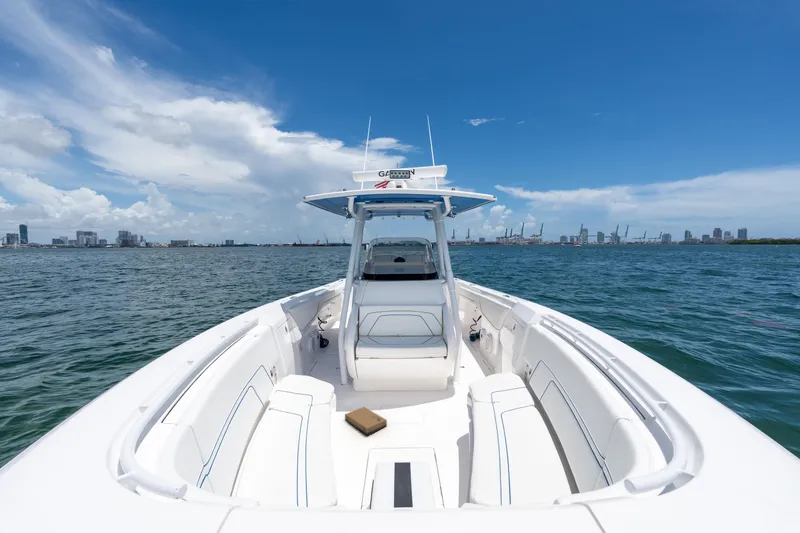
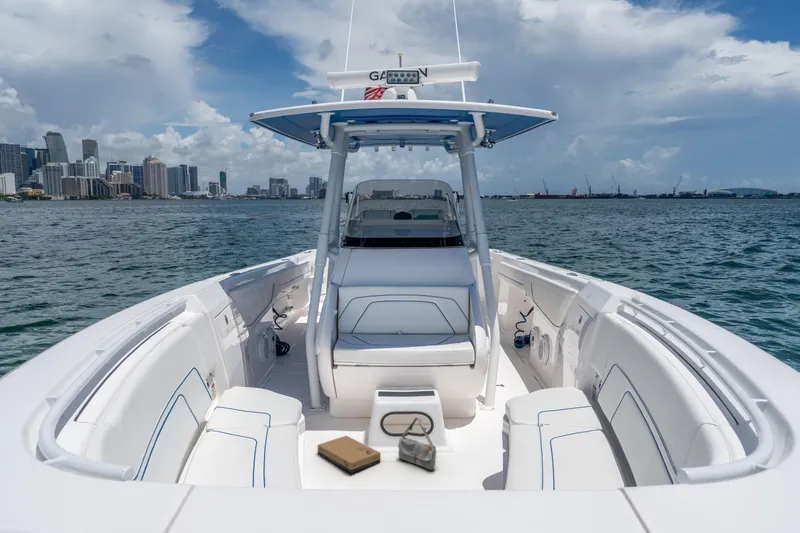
bag: none [398,396,424,432] -> present [398,417,436,470]

